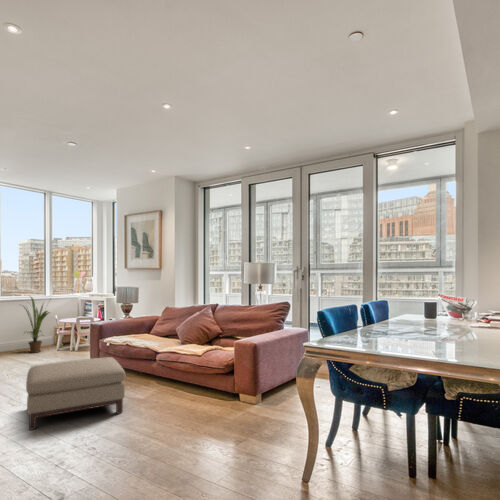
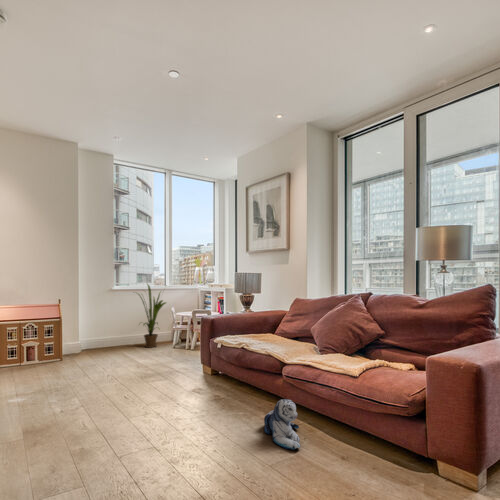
ottoman: present [26,357,125,430] -> none [69,366,228,483]
plush toy: none [145,373,167,400] -> present [264,399,300,450]

